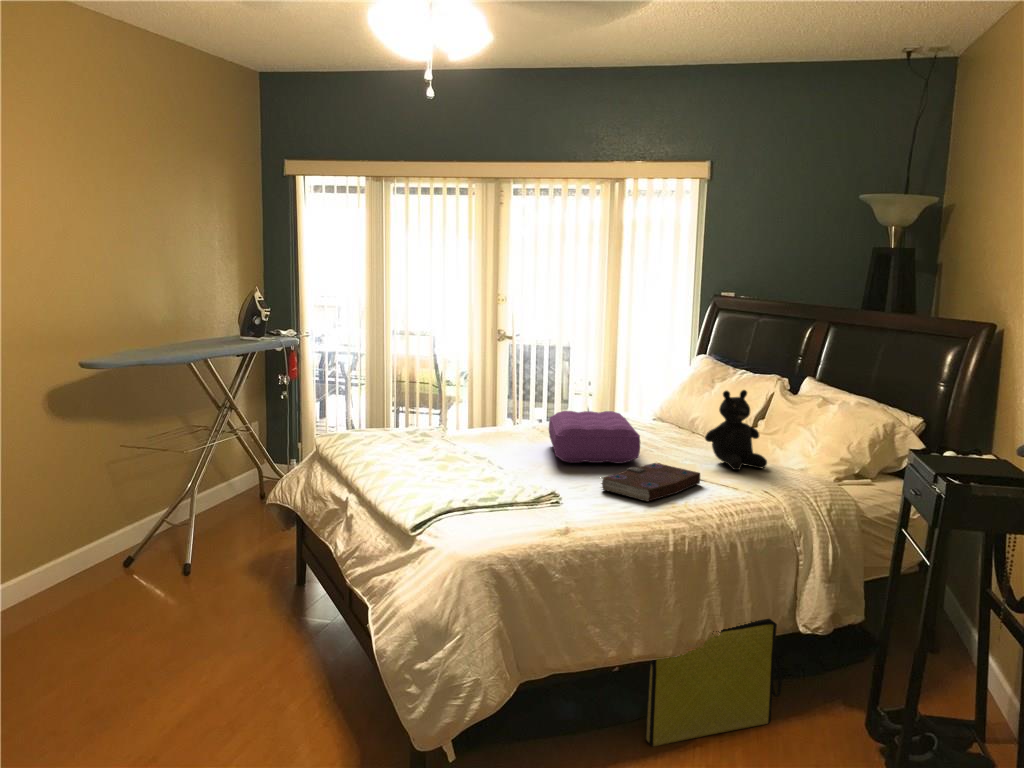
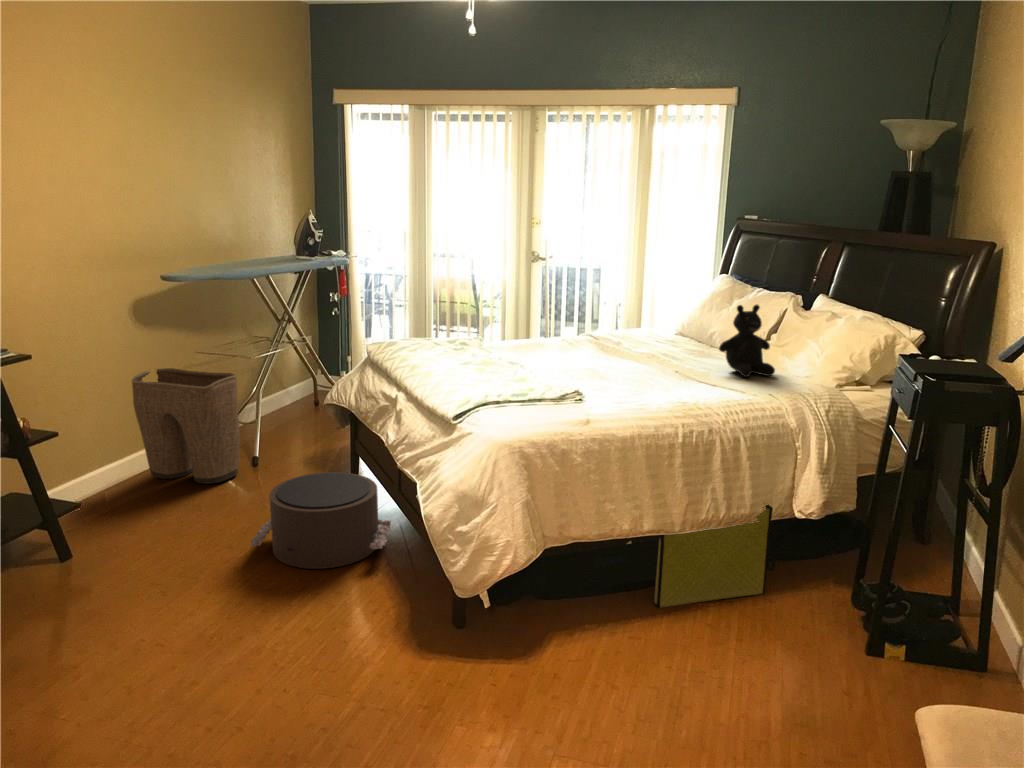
pillow: present [549,411,640,463] -> none [578,324,659,371]
laundry basket: none [45,463,168,596] -> present [131,368,239,484]
book: present [601,463,700,502] -> none [620,369,712,401]
pouf: none [170,585,340,706] -> present [250,472,391,569]

